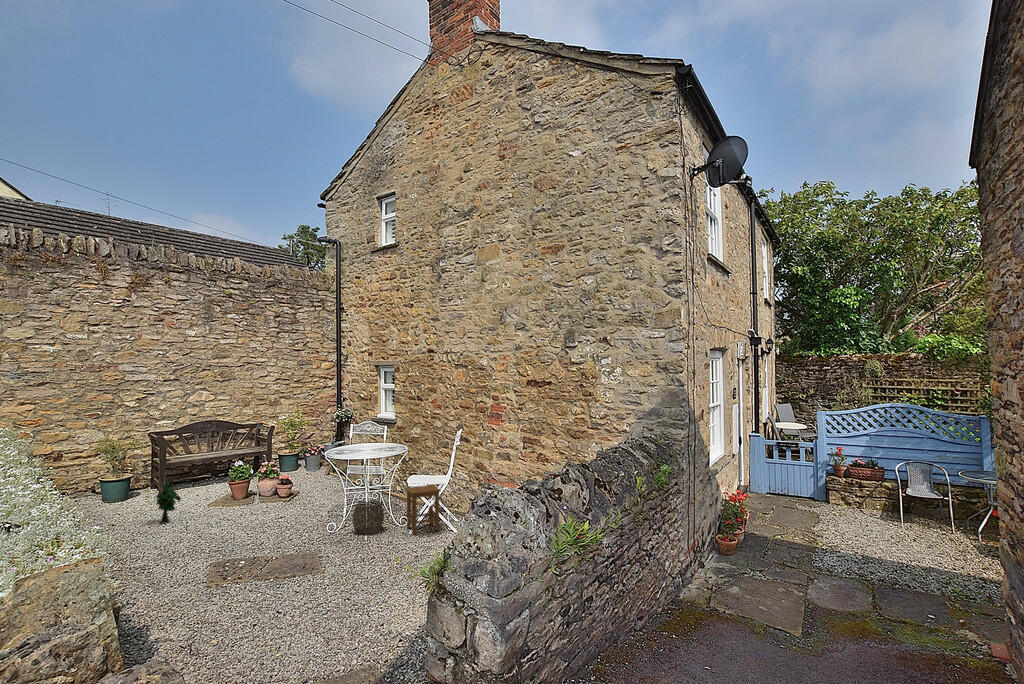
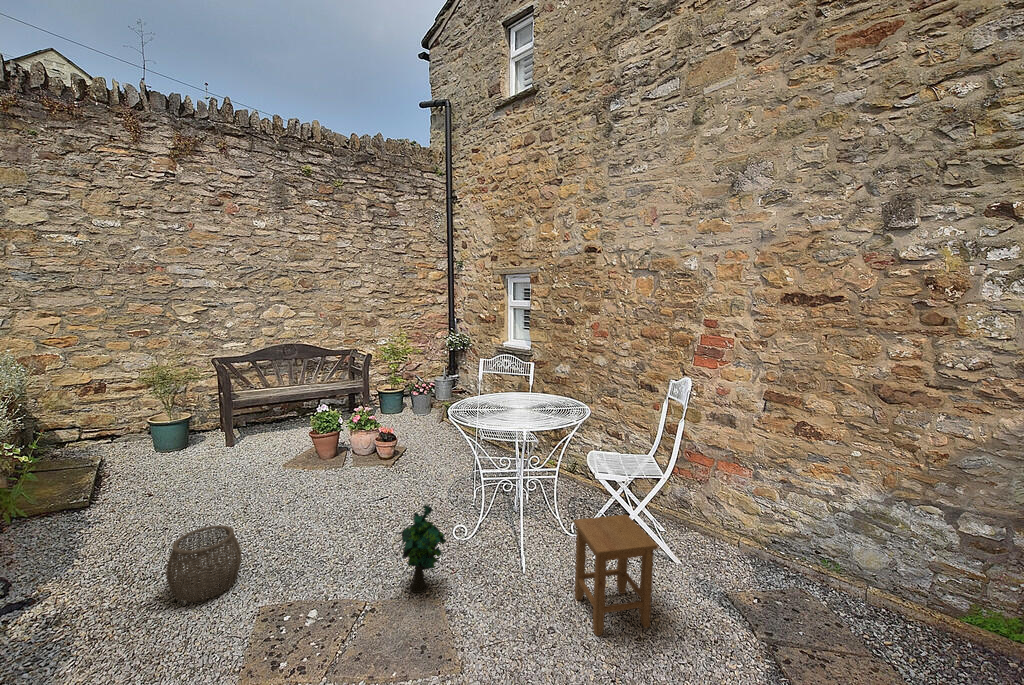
decorative plant: present [156,481,181,523] -> present [397,505,447,593]
woven basket: present [352,501,384,534] -> present [166,526,242,603]

